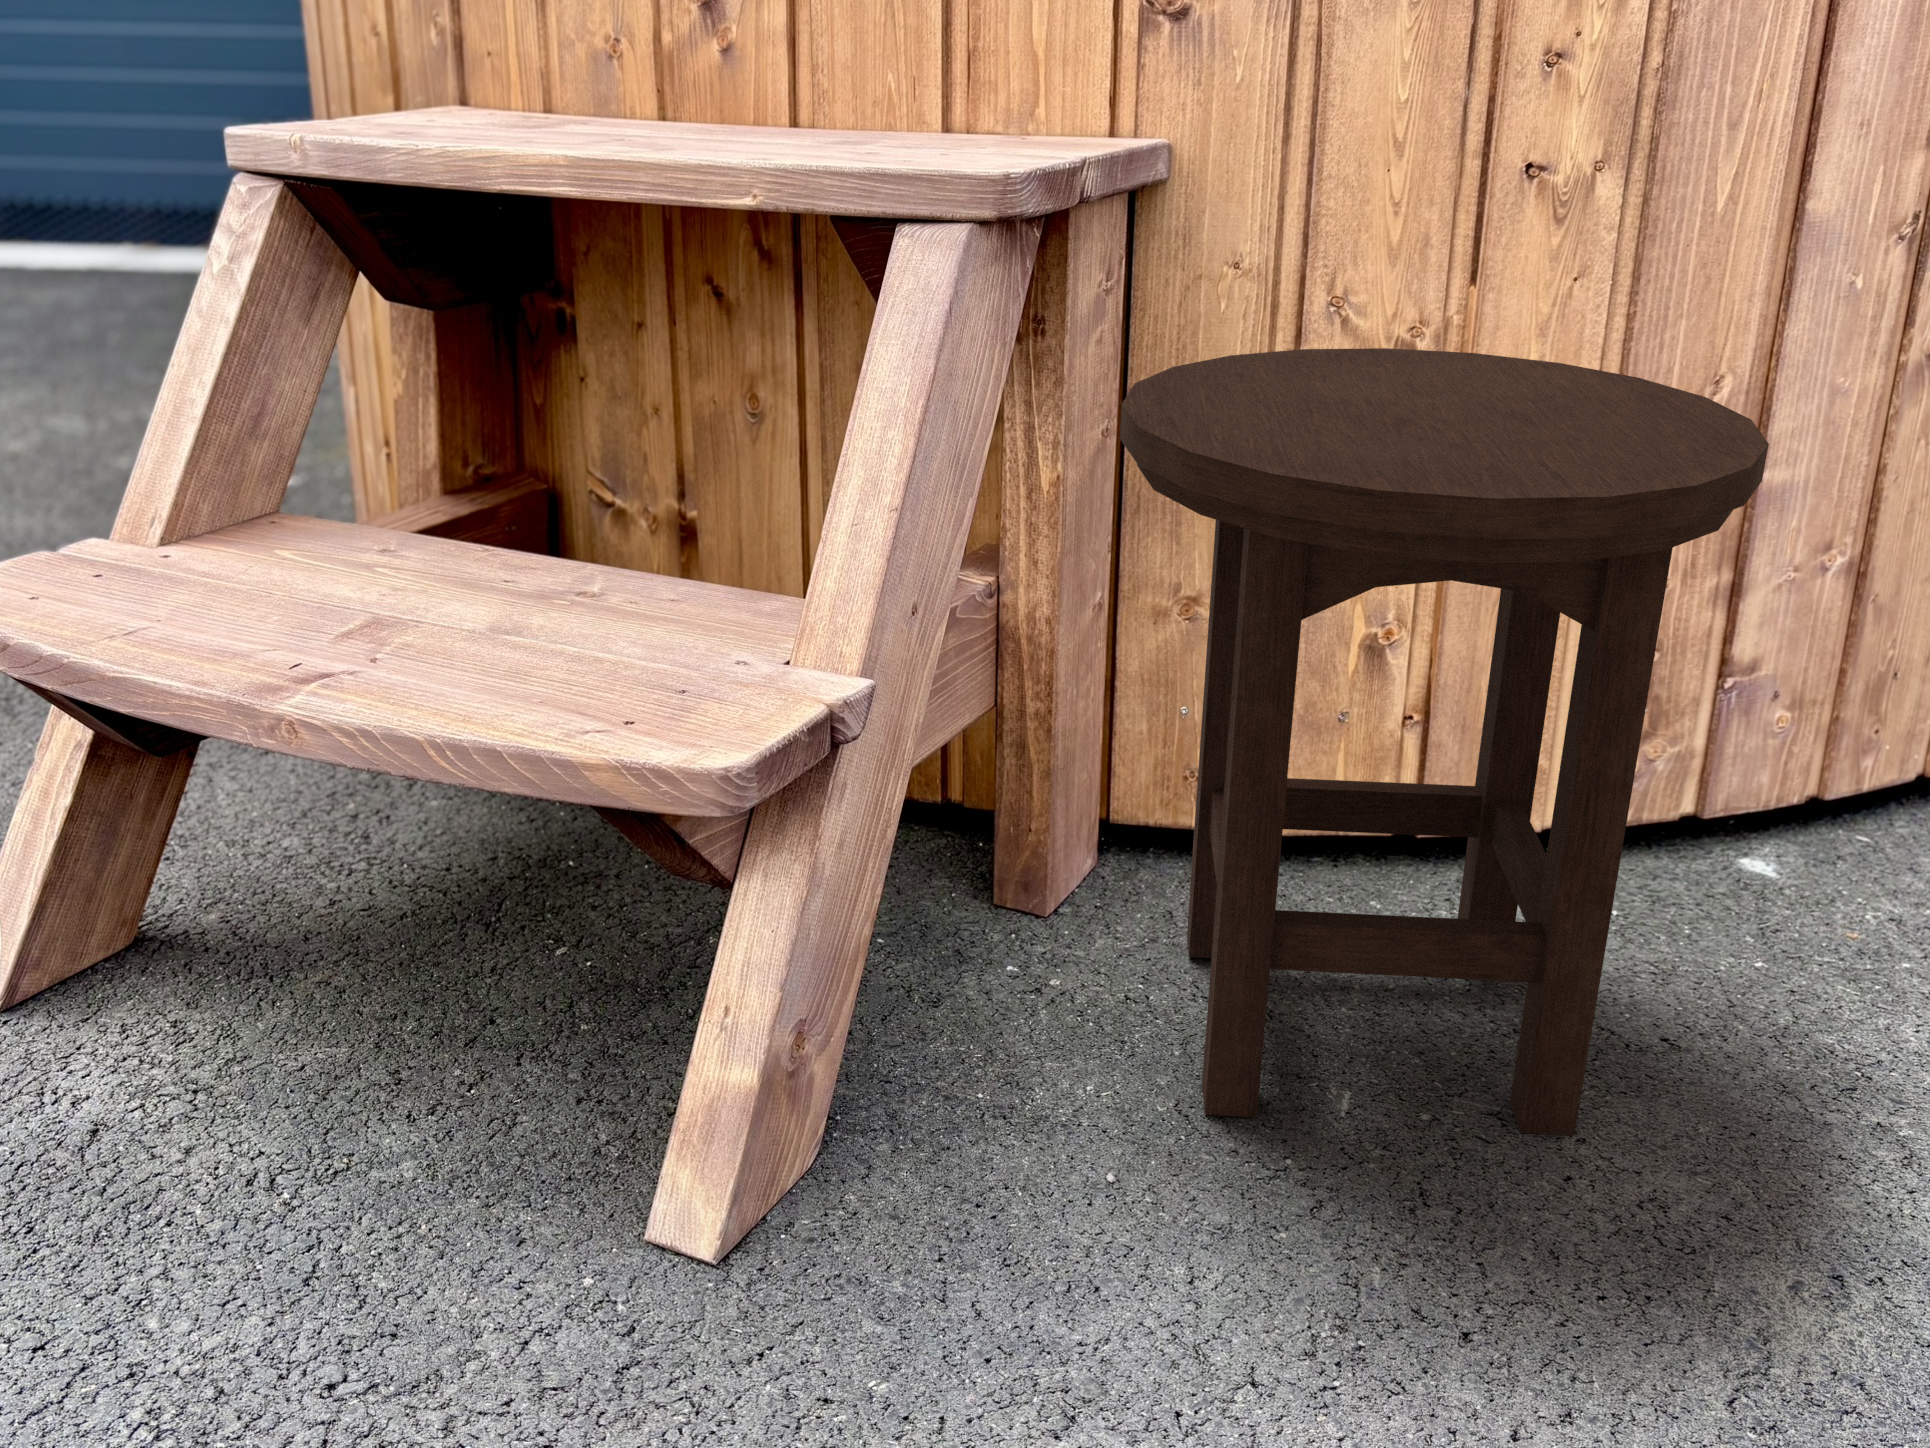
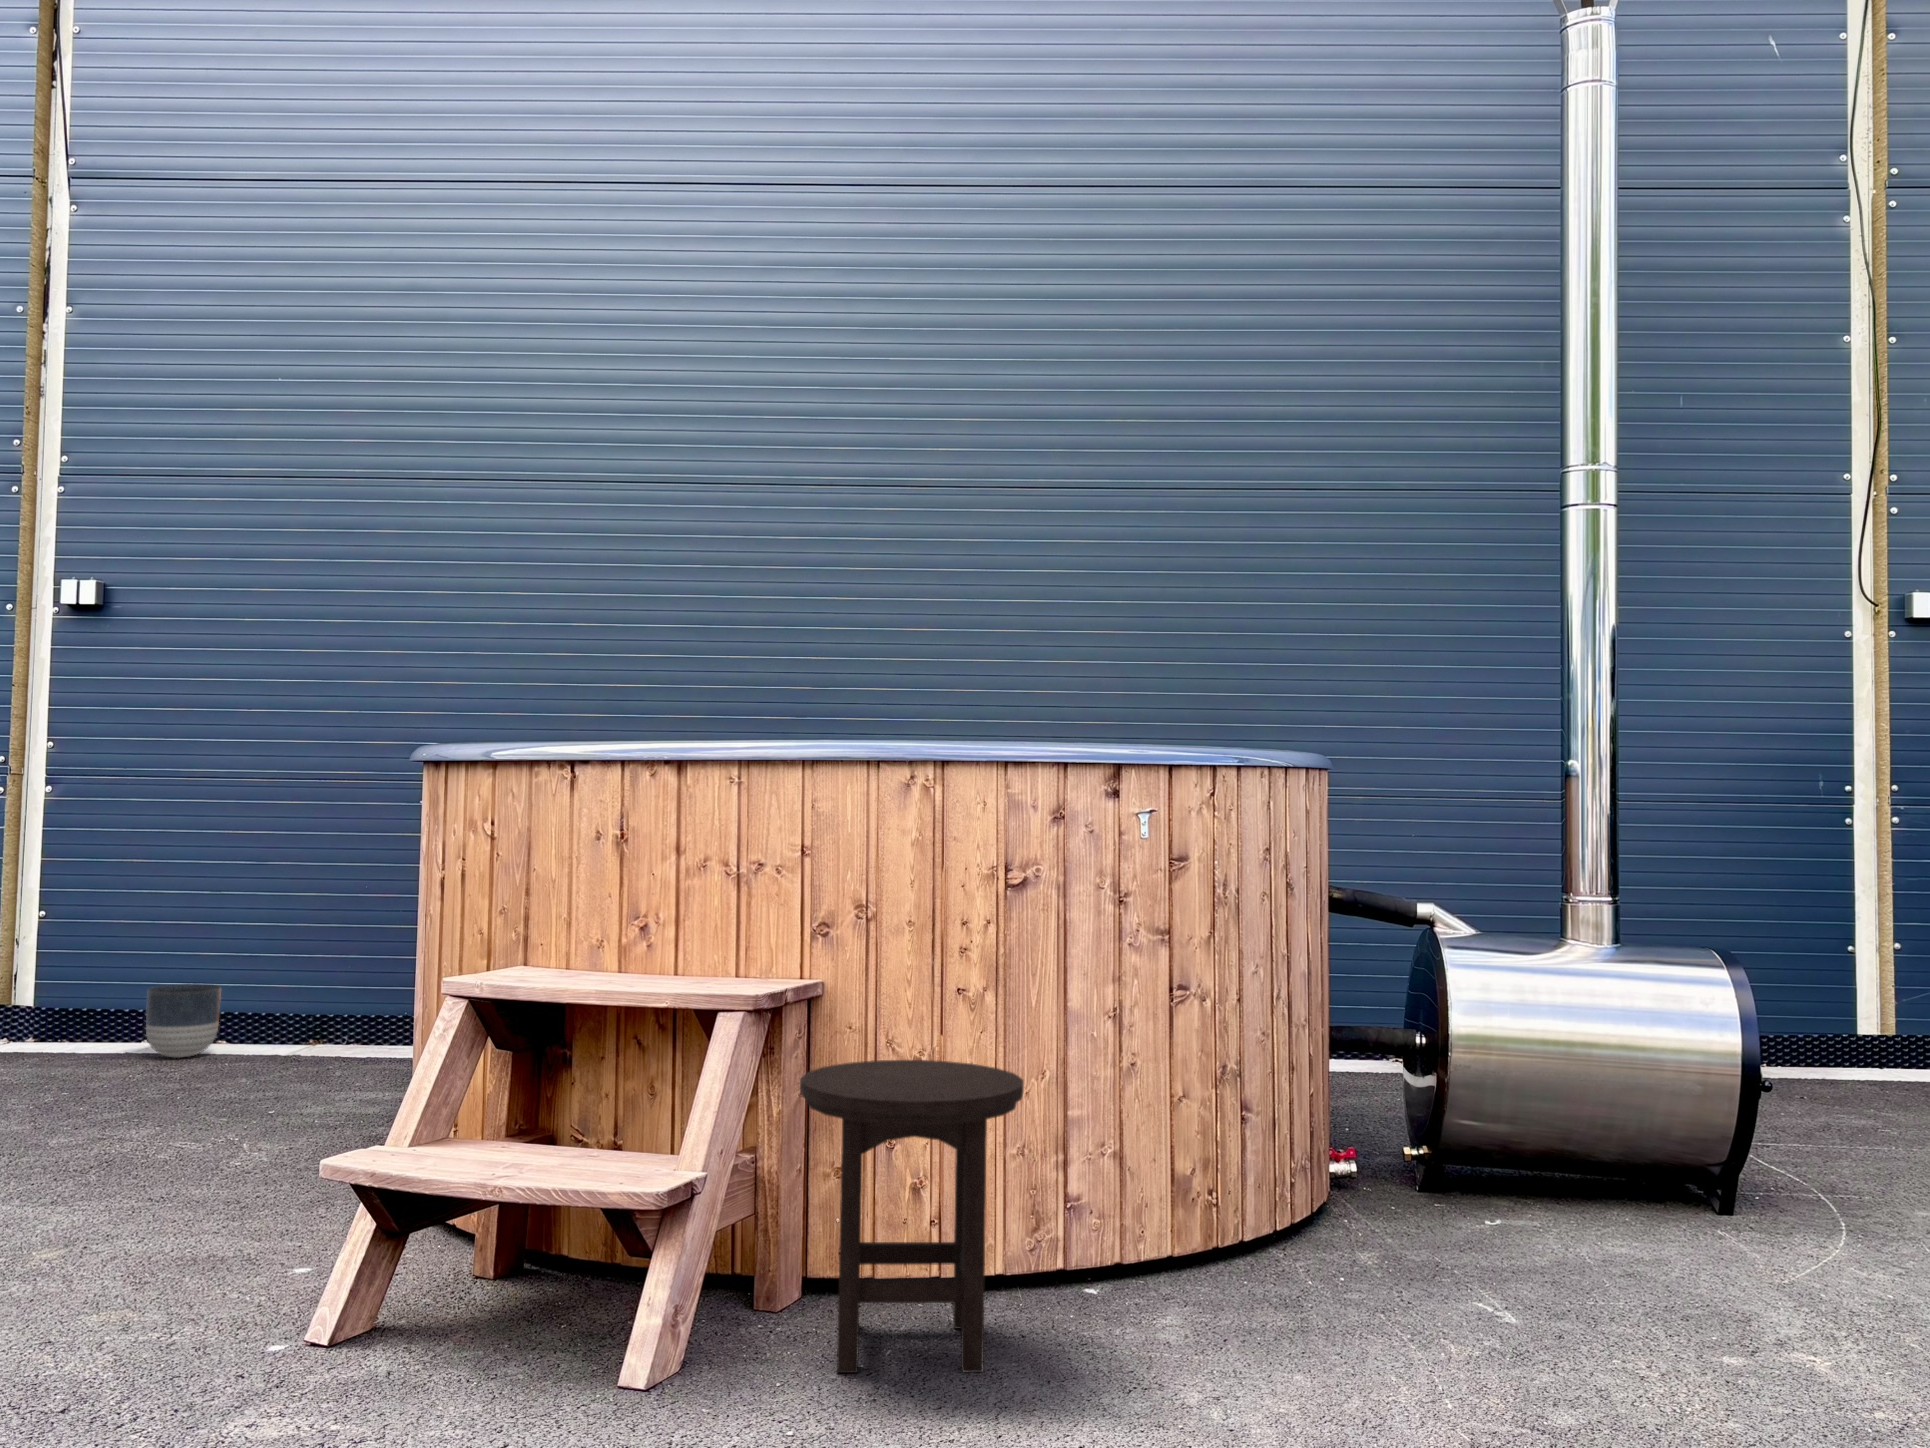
planter: none [35,173,154,286] -> present [146,984,221,1058]

